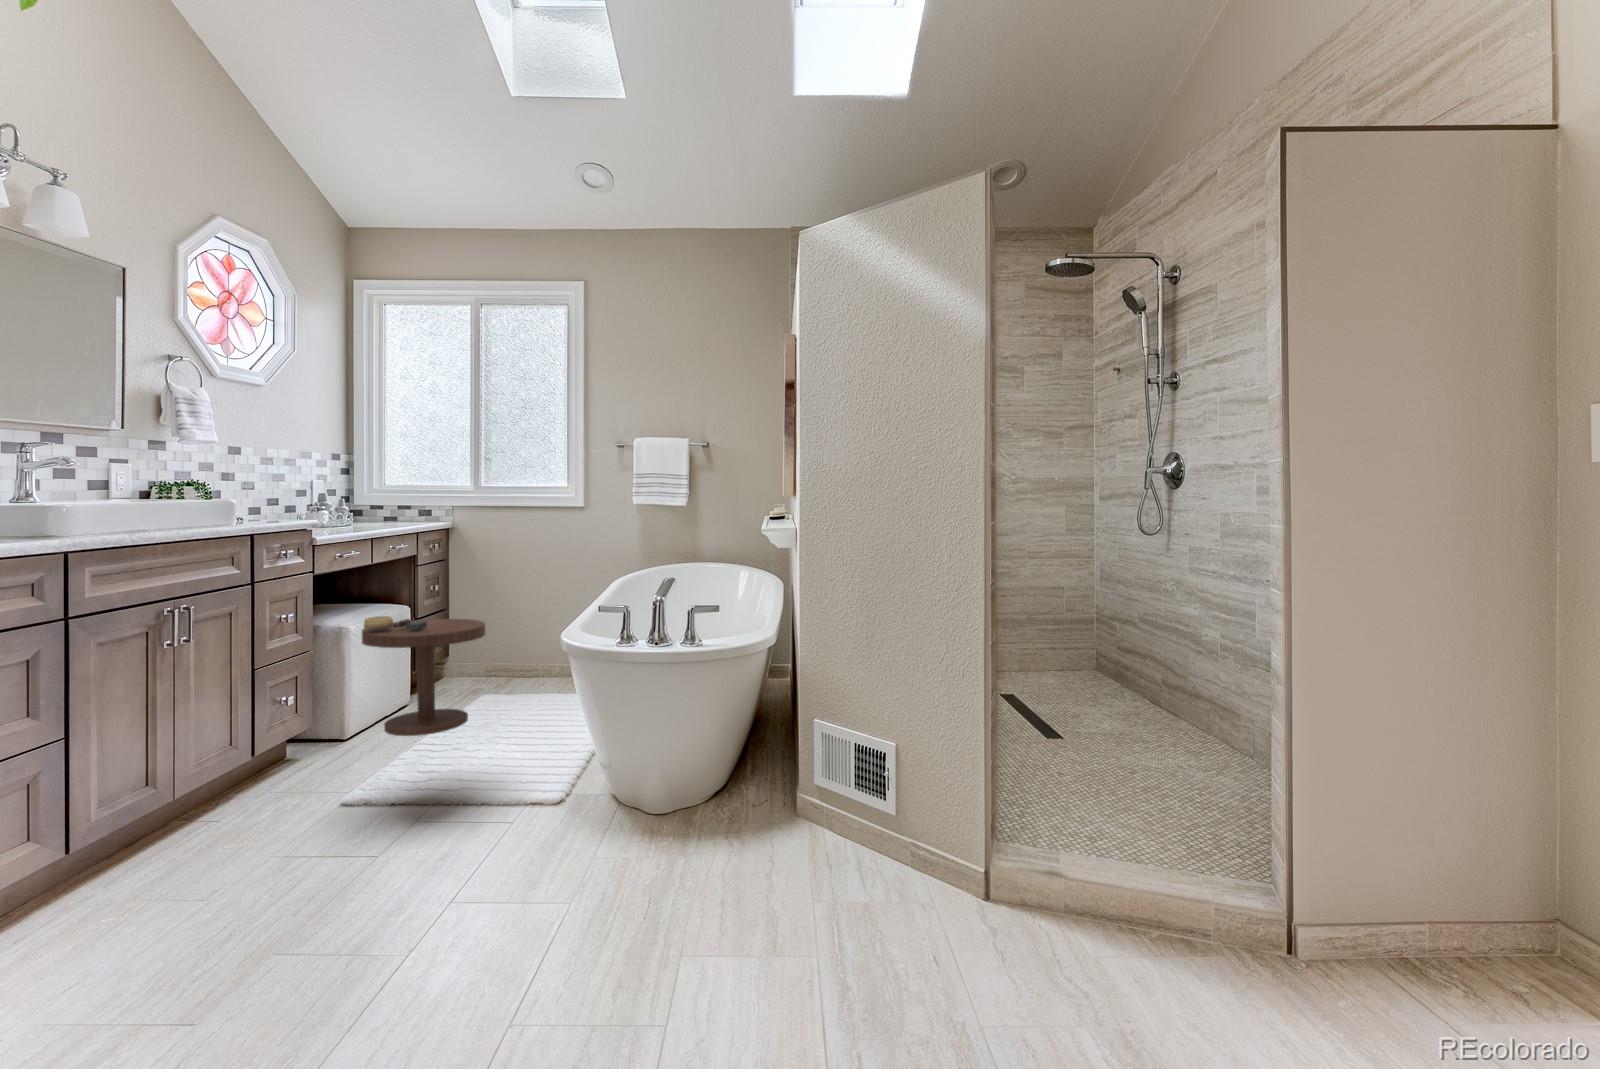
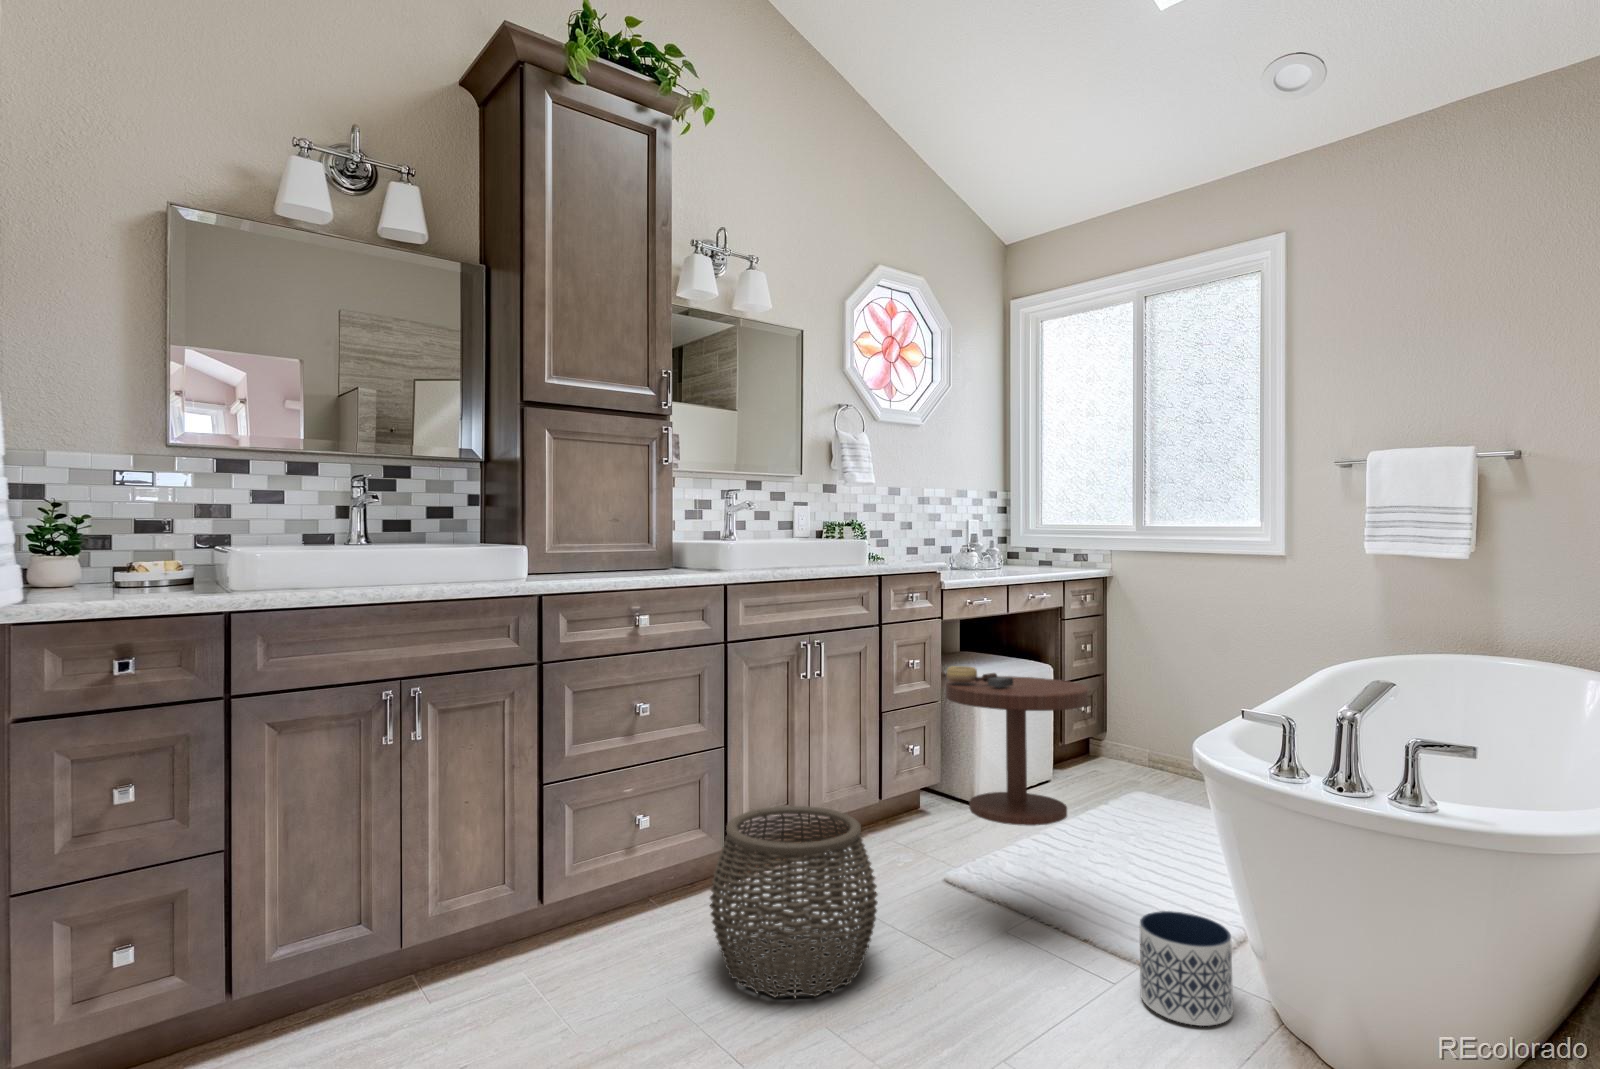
woven basket: none [103,762,313,952] -> present [710,806,878,998]
planter: none [530,762,589,831] -> present [1140,911,1233,1026]

